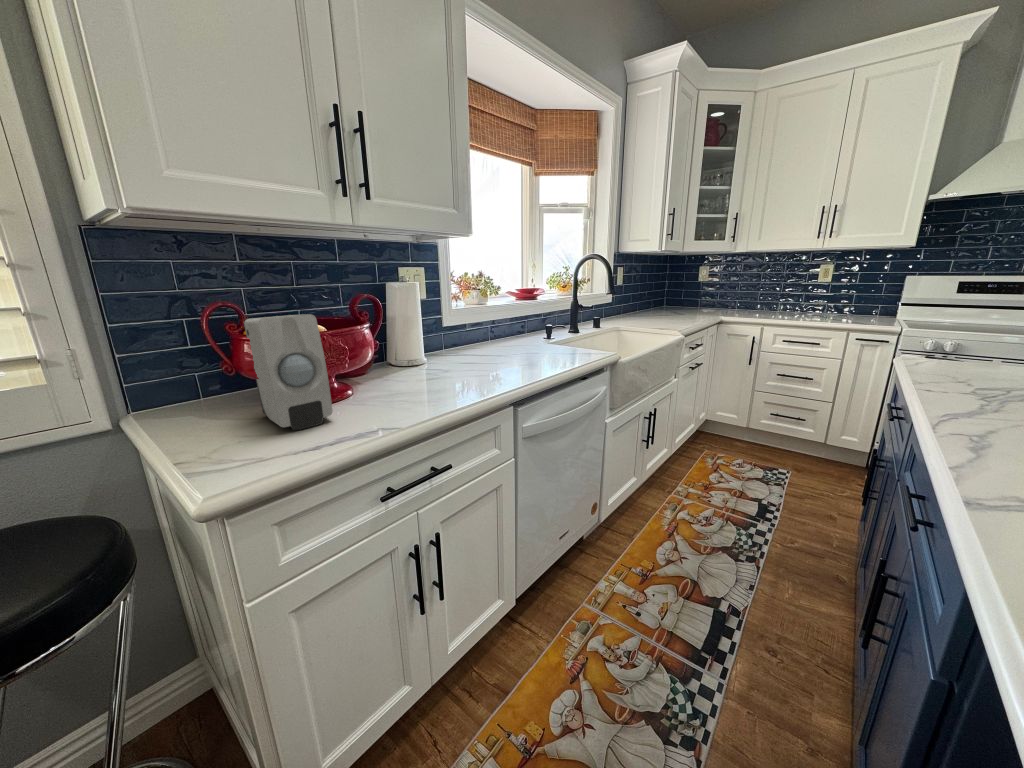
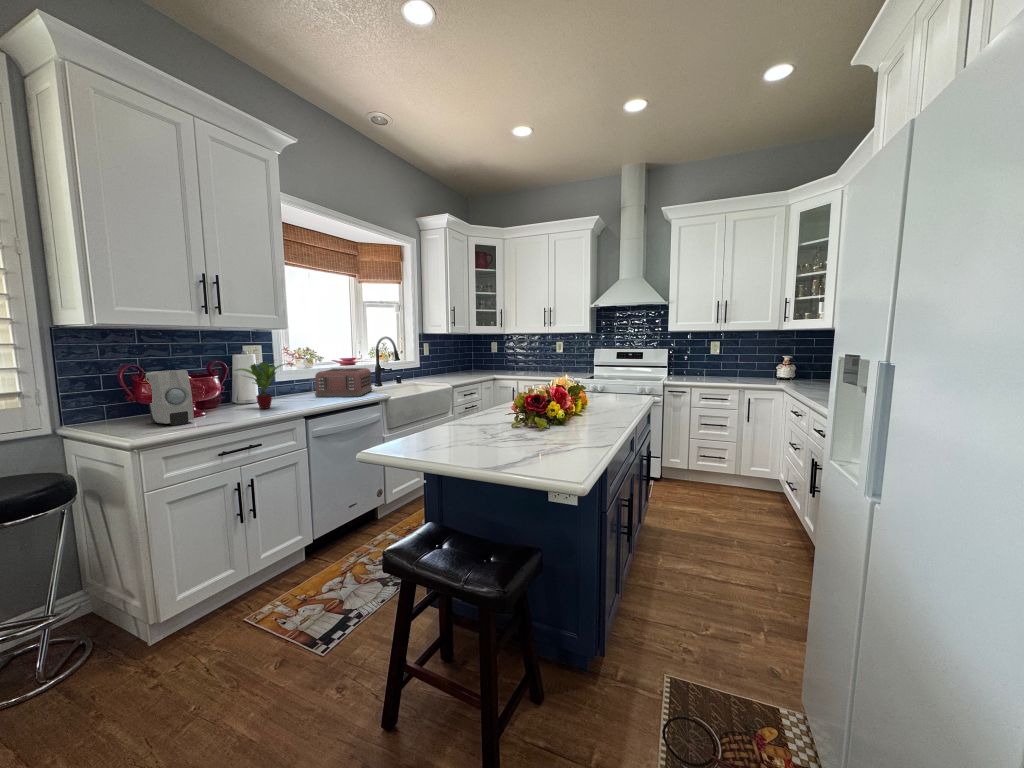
potted plant: none [392,291,488,382] -> present [237,362,285,409]
toaster: none [503,306,579,356] -> present [315,368,372,397]

